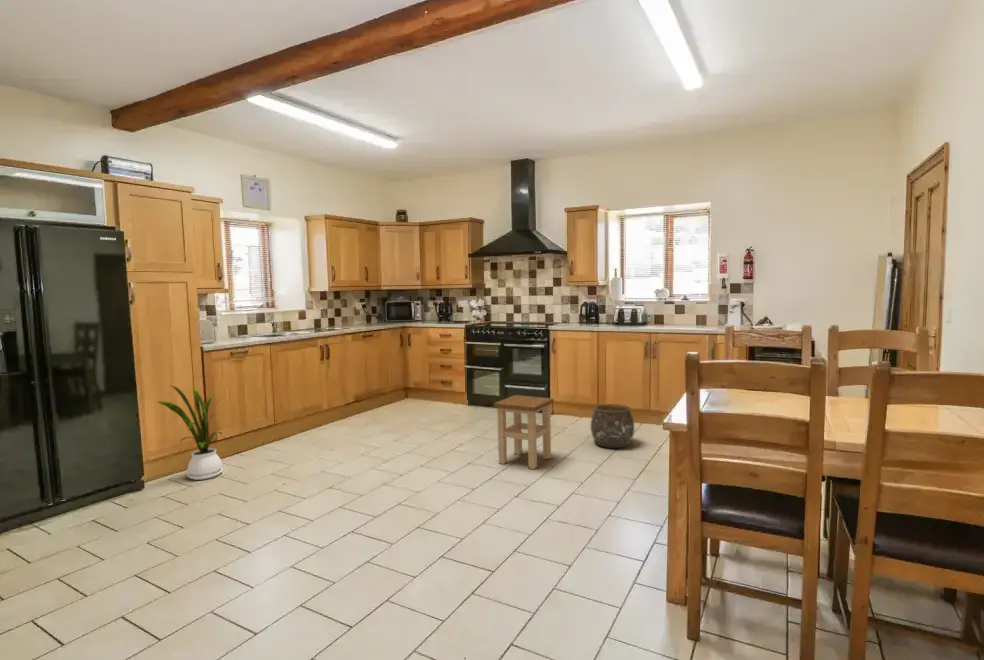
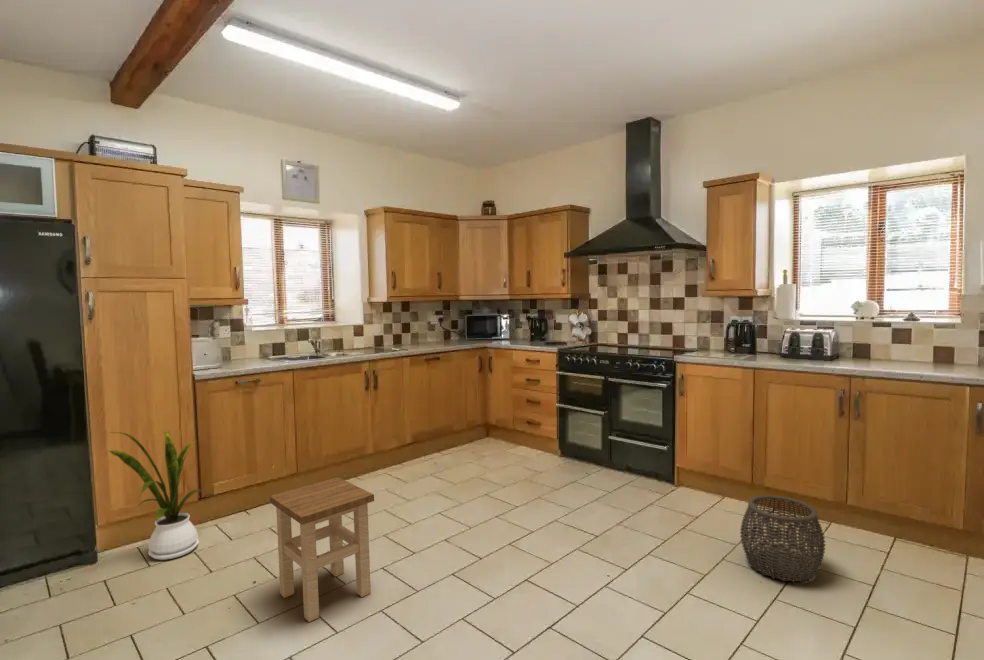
stool: present [494,395,554,469] -> present [270,477,374,622]

